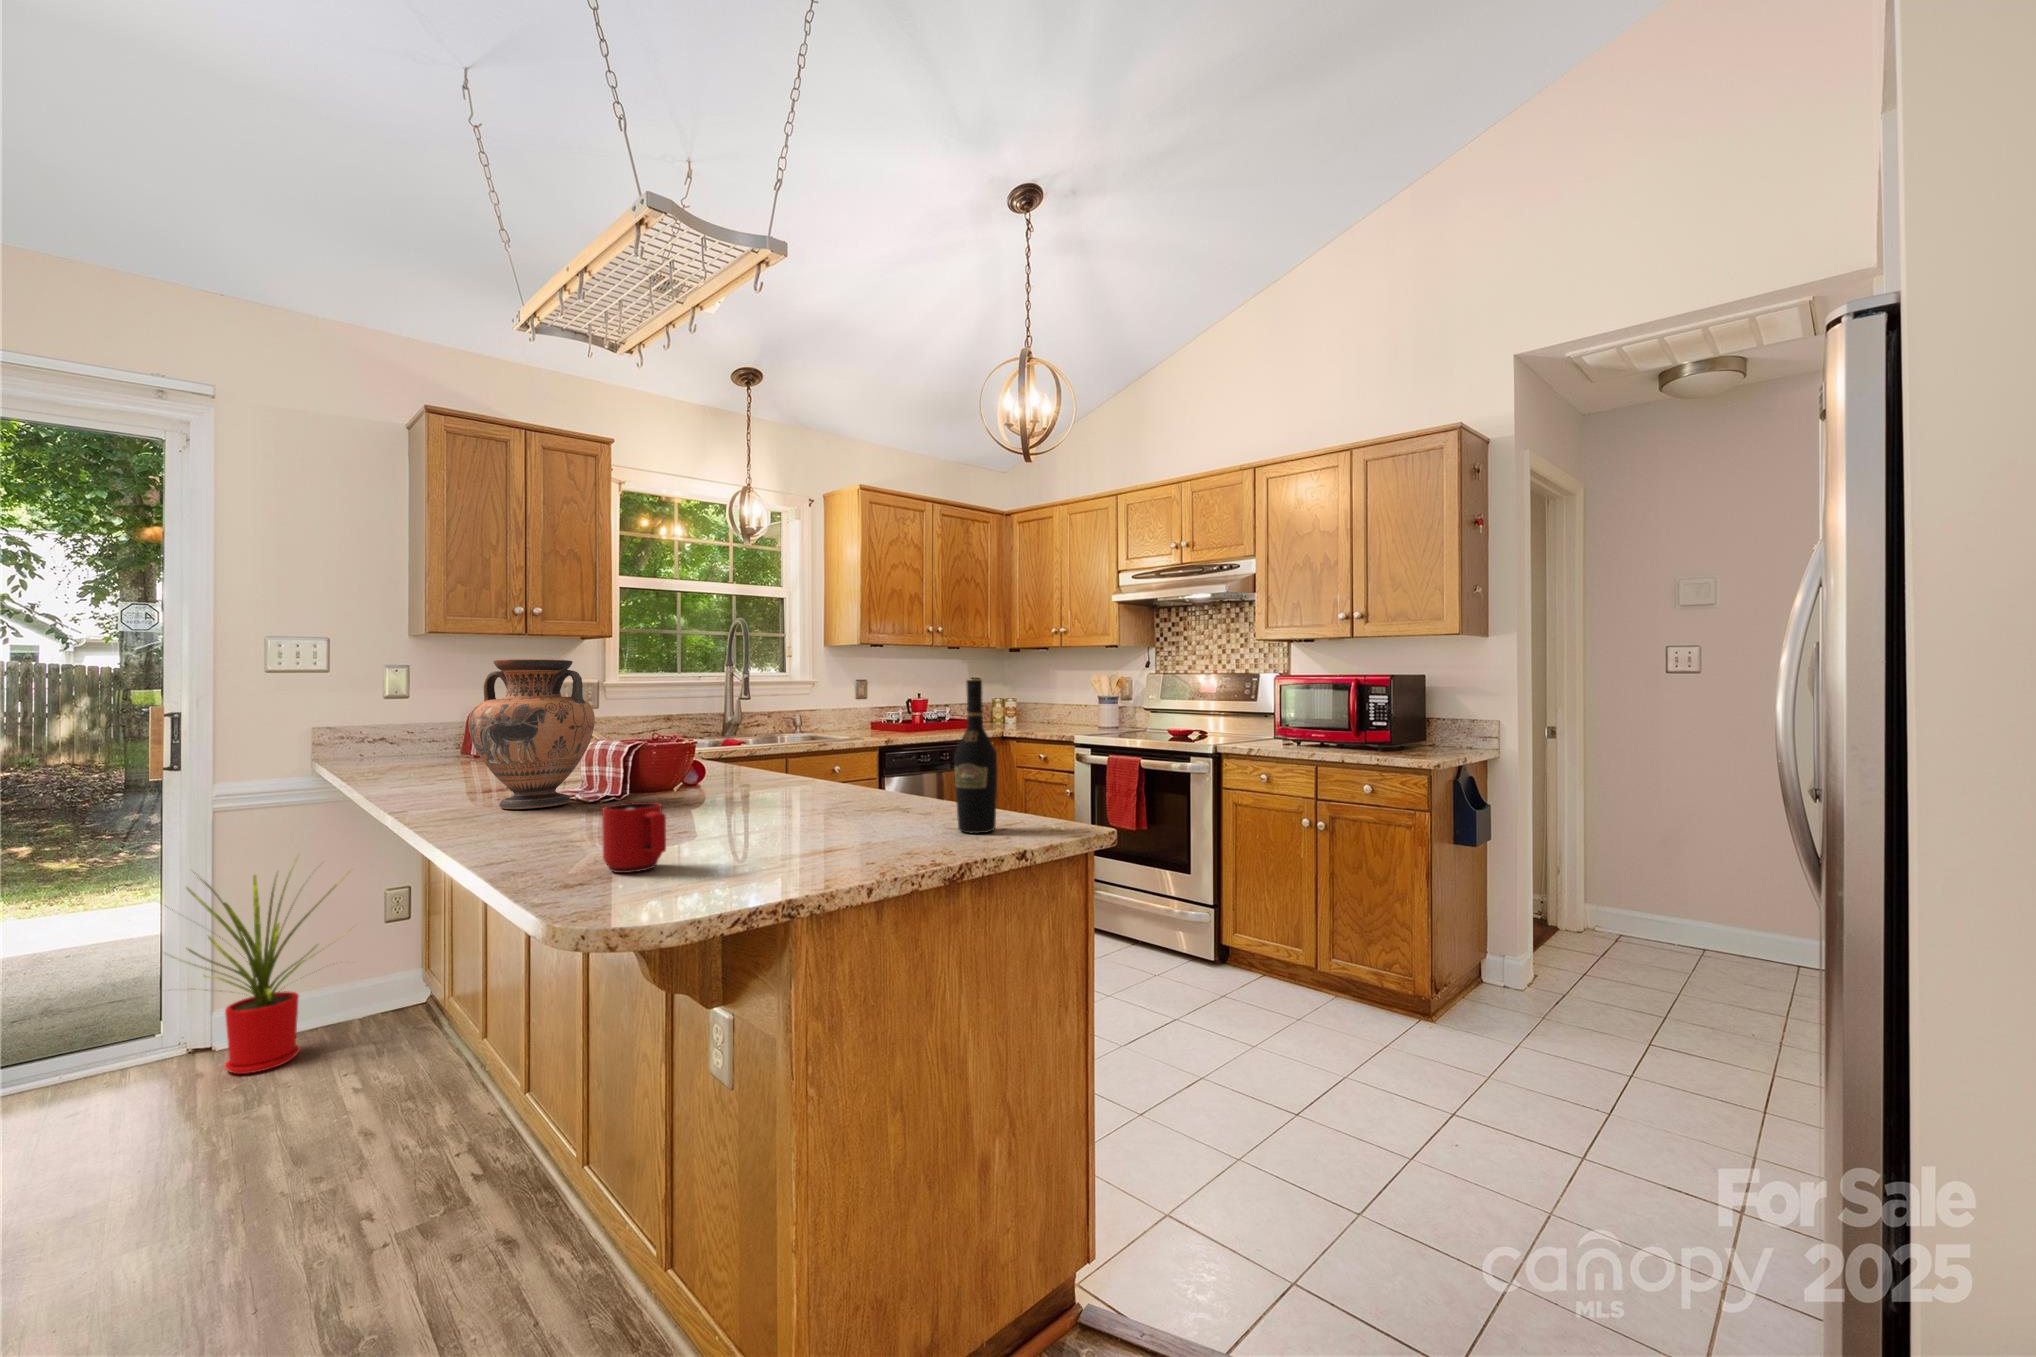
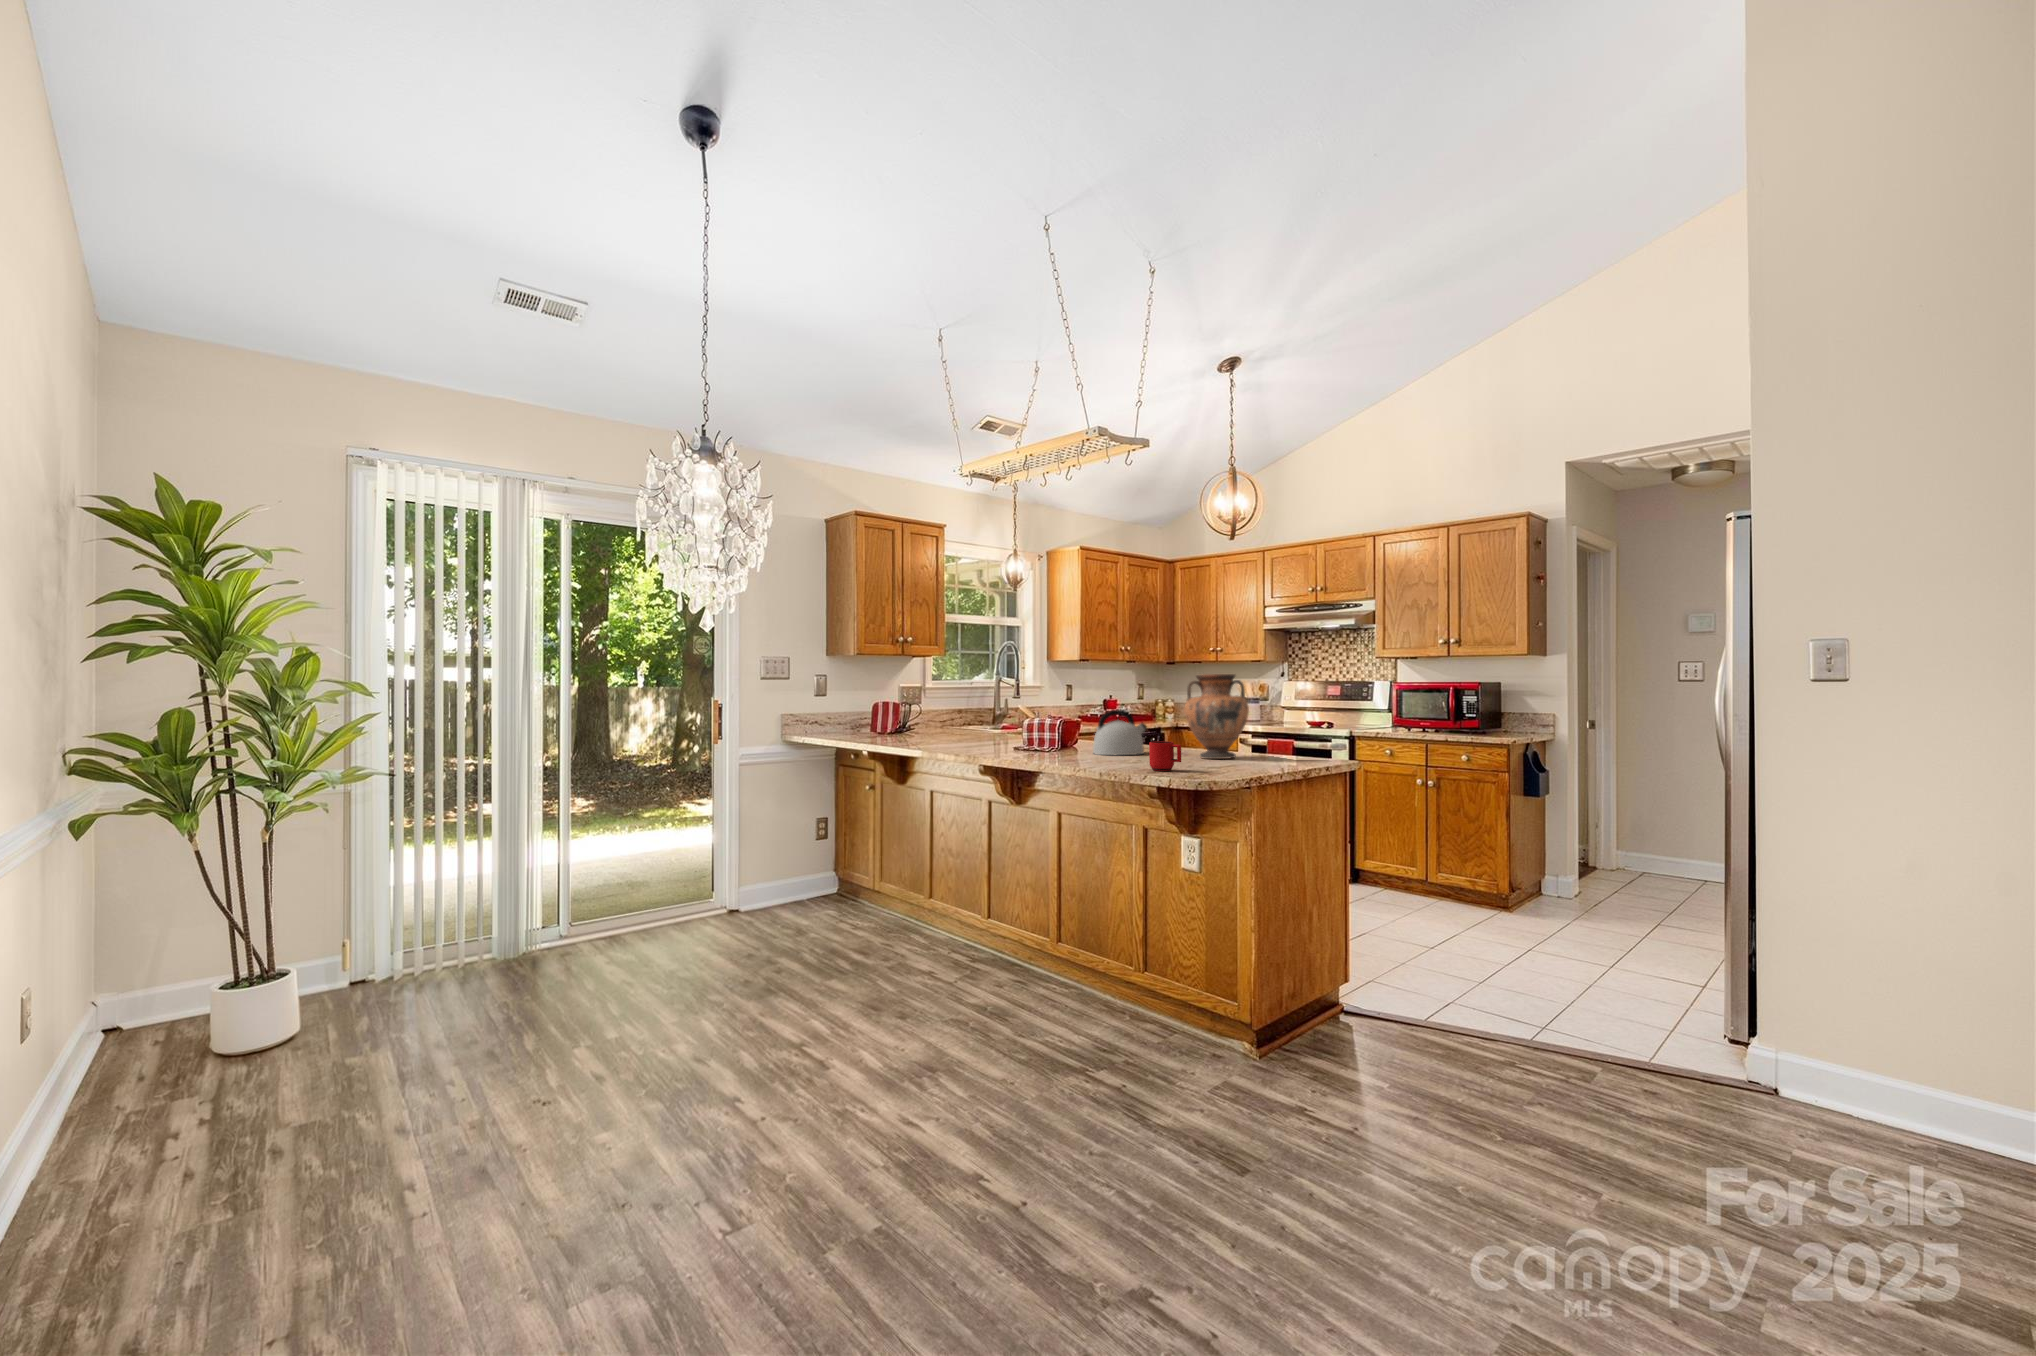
vase: present [469,659,595,809] -> present [1184,674,1249,759]
wine bottle: present [954,680,997,833] -> none [1275,686,1298,763]
kettle: none [669,724,778,811] -> present [1093,710,1147,755]
house plant: present [172,863,353,1074] -> none [739,790,833,918]

